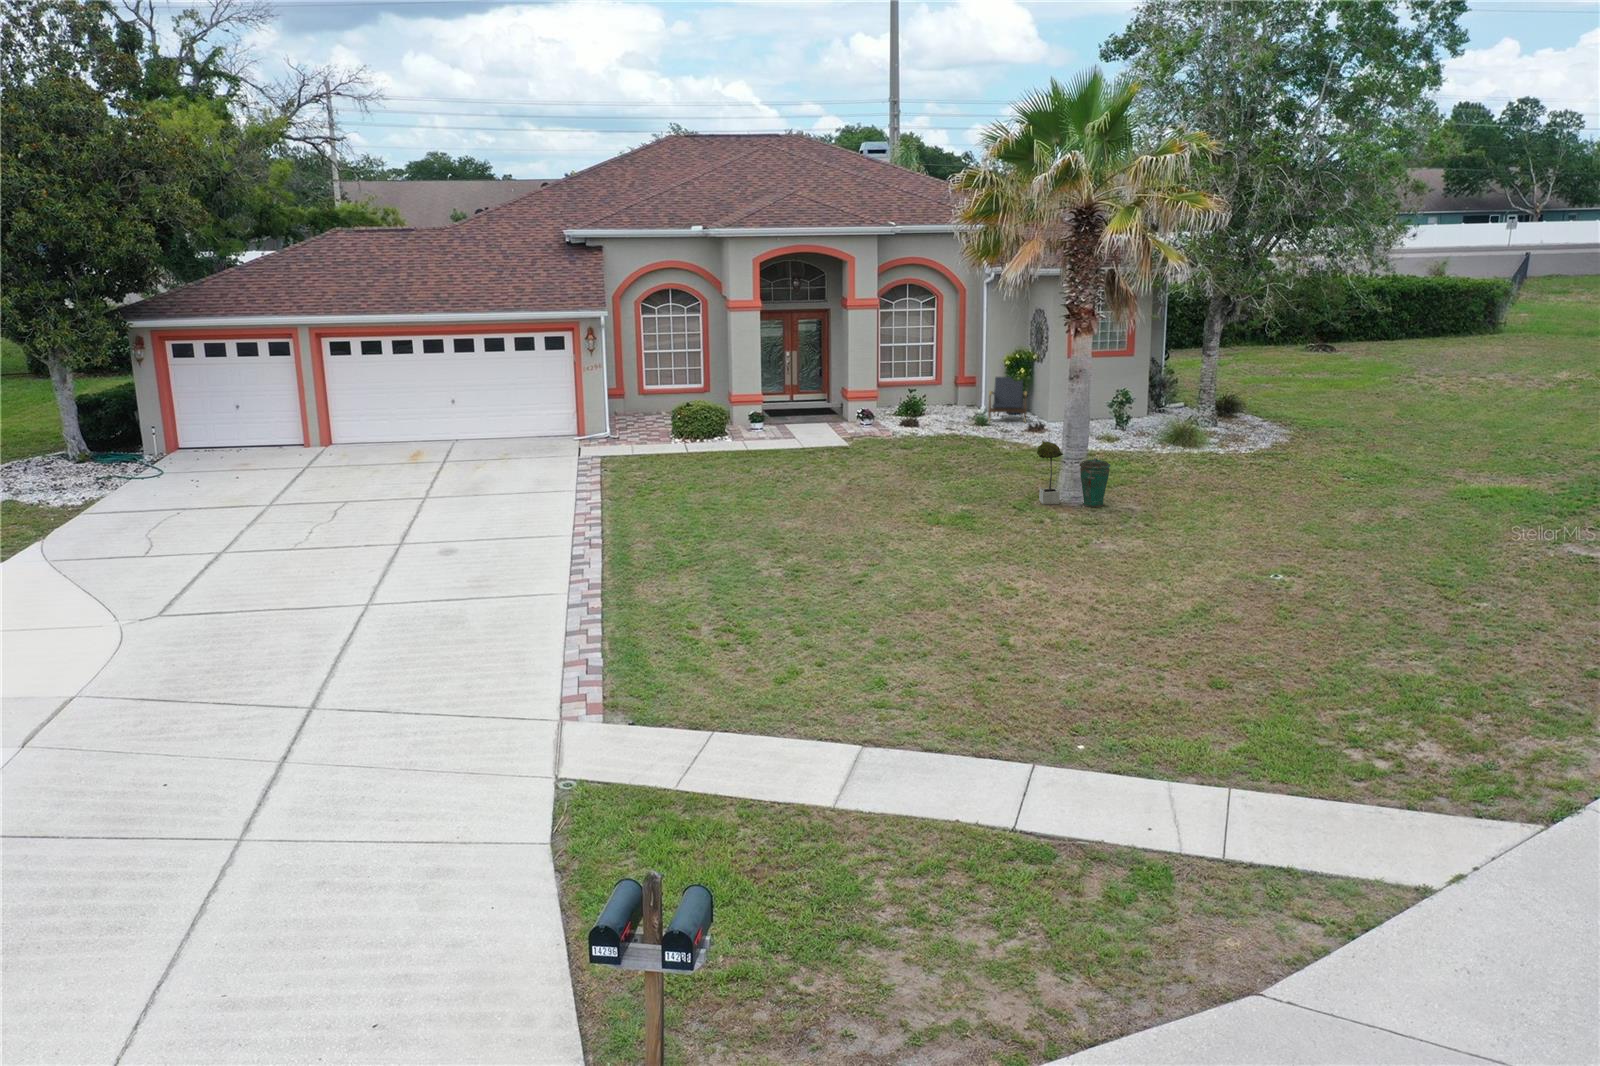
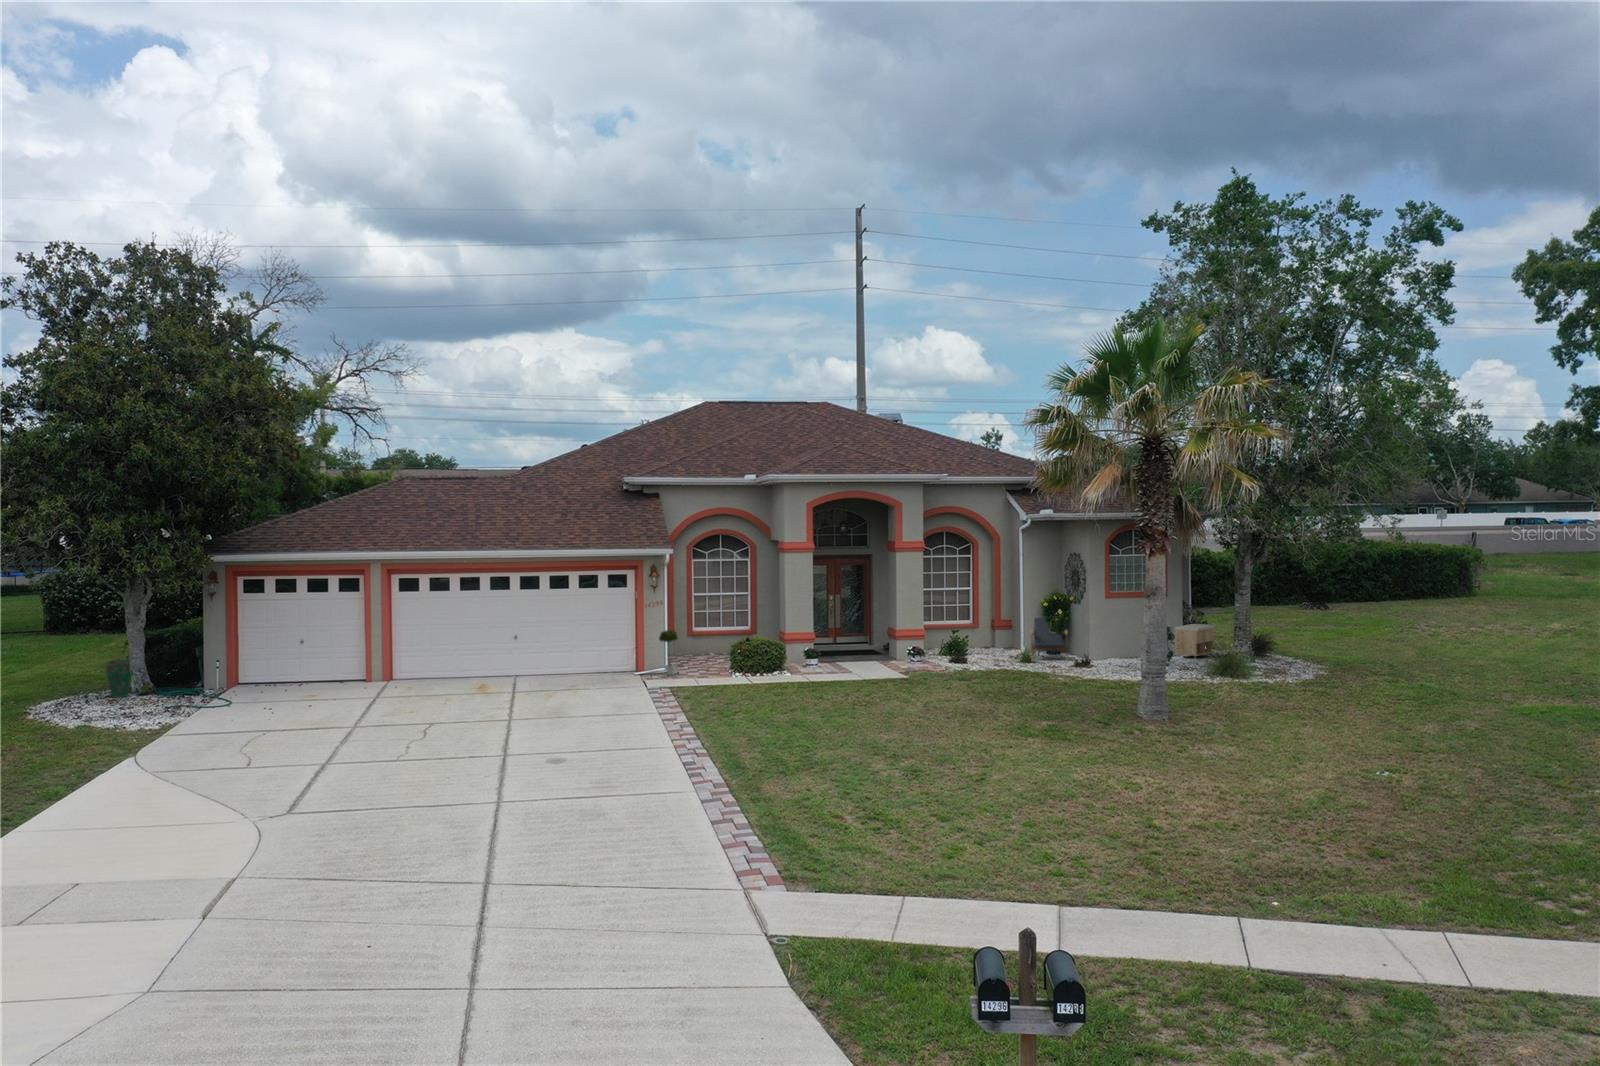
storage bench: none [1139,383,1184,421] -> present [1175,624,1215,659]
potted tree: present [1037,441,1063,504] -> present [659,630,678,675]
trash can: present [1080,458,1111,507] -> present [106,658,132,698]

